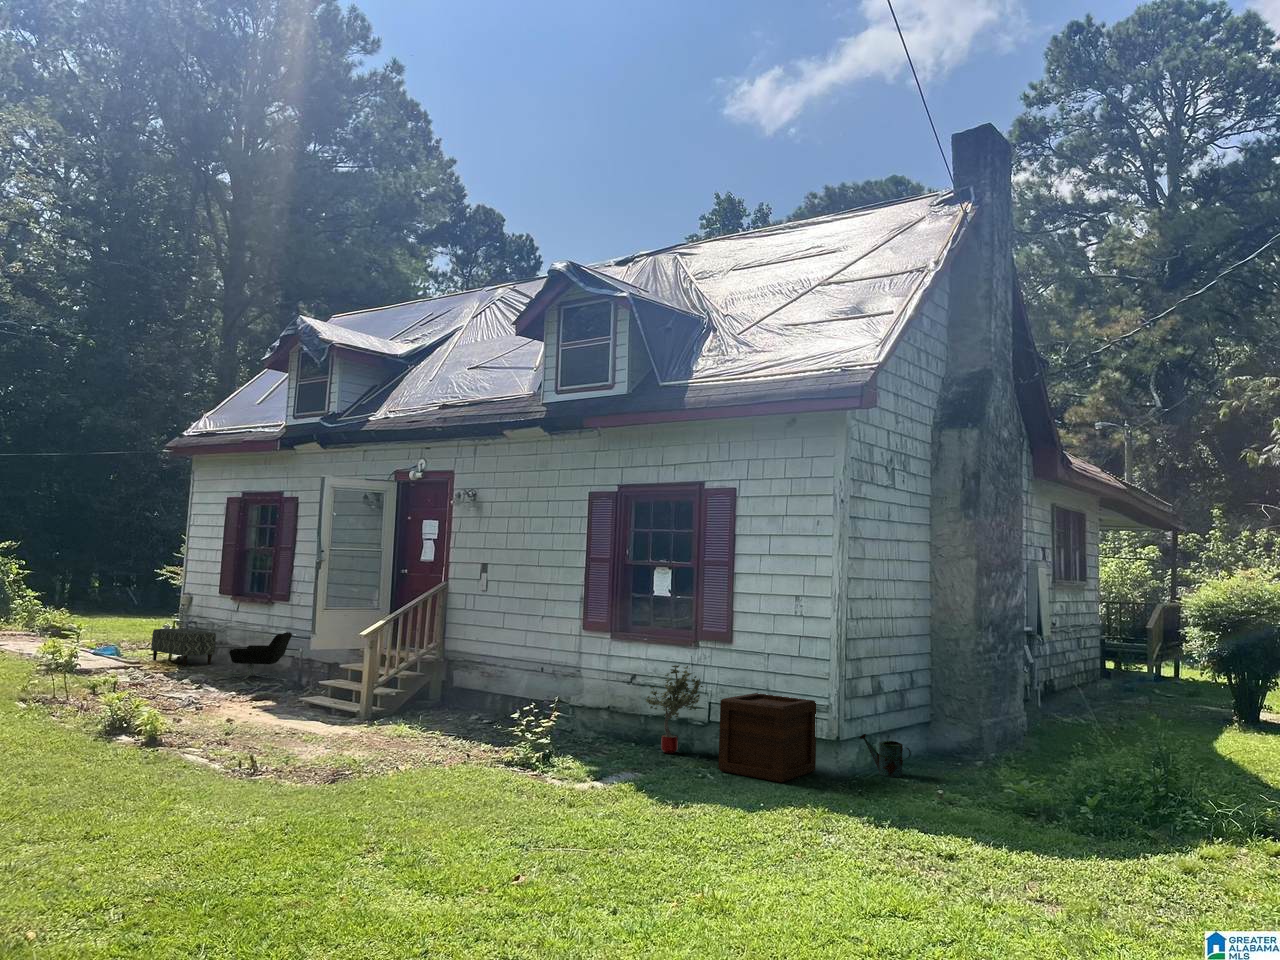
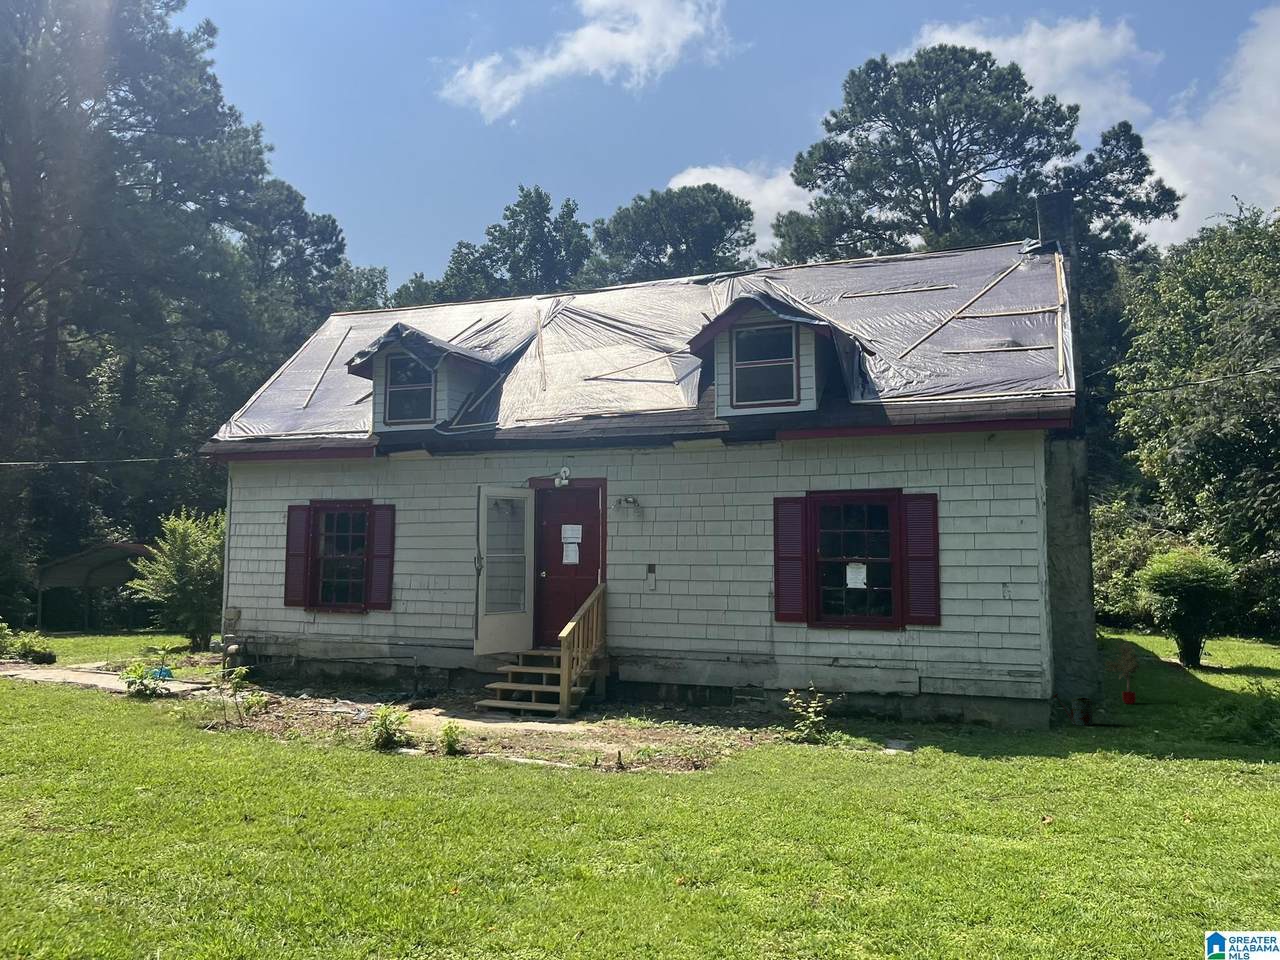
bench: present [151,629,216,666] -> none [207,645,285,683]
lounge chair: present [227,632,292,680] -> none [336,641,398,691]
potted tree: present [645,665,703,754] -> present [1105,639,1139,704]
wooden crate: present [718,693,816,783] -> none [963,666,1030,734]

